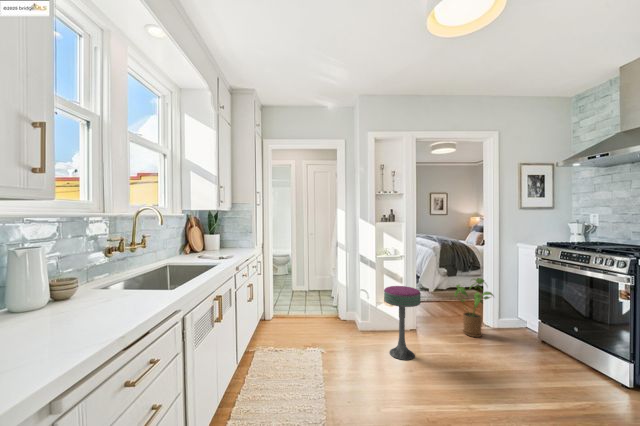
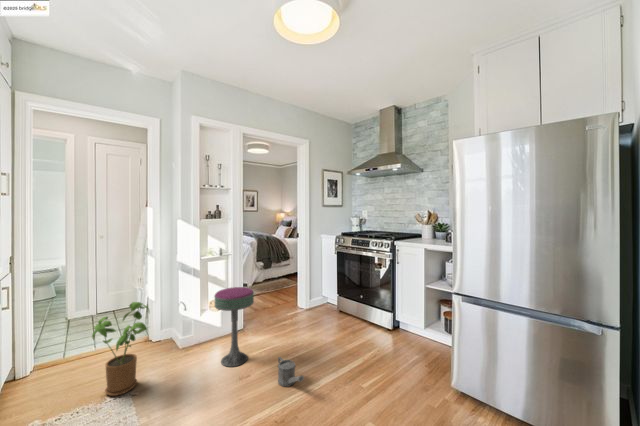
house plant: present [455,278,493,337] -> present [92,302,149,396]
watering can: none [440,364,465,396] -> present [278,357,304,387]

